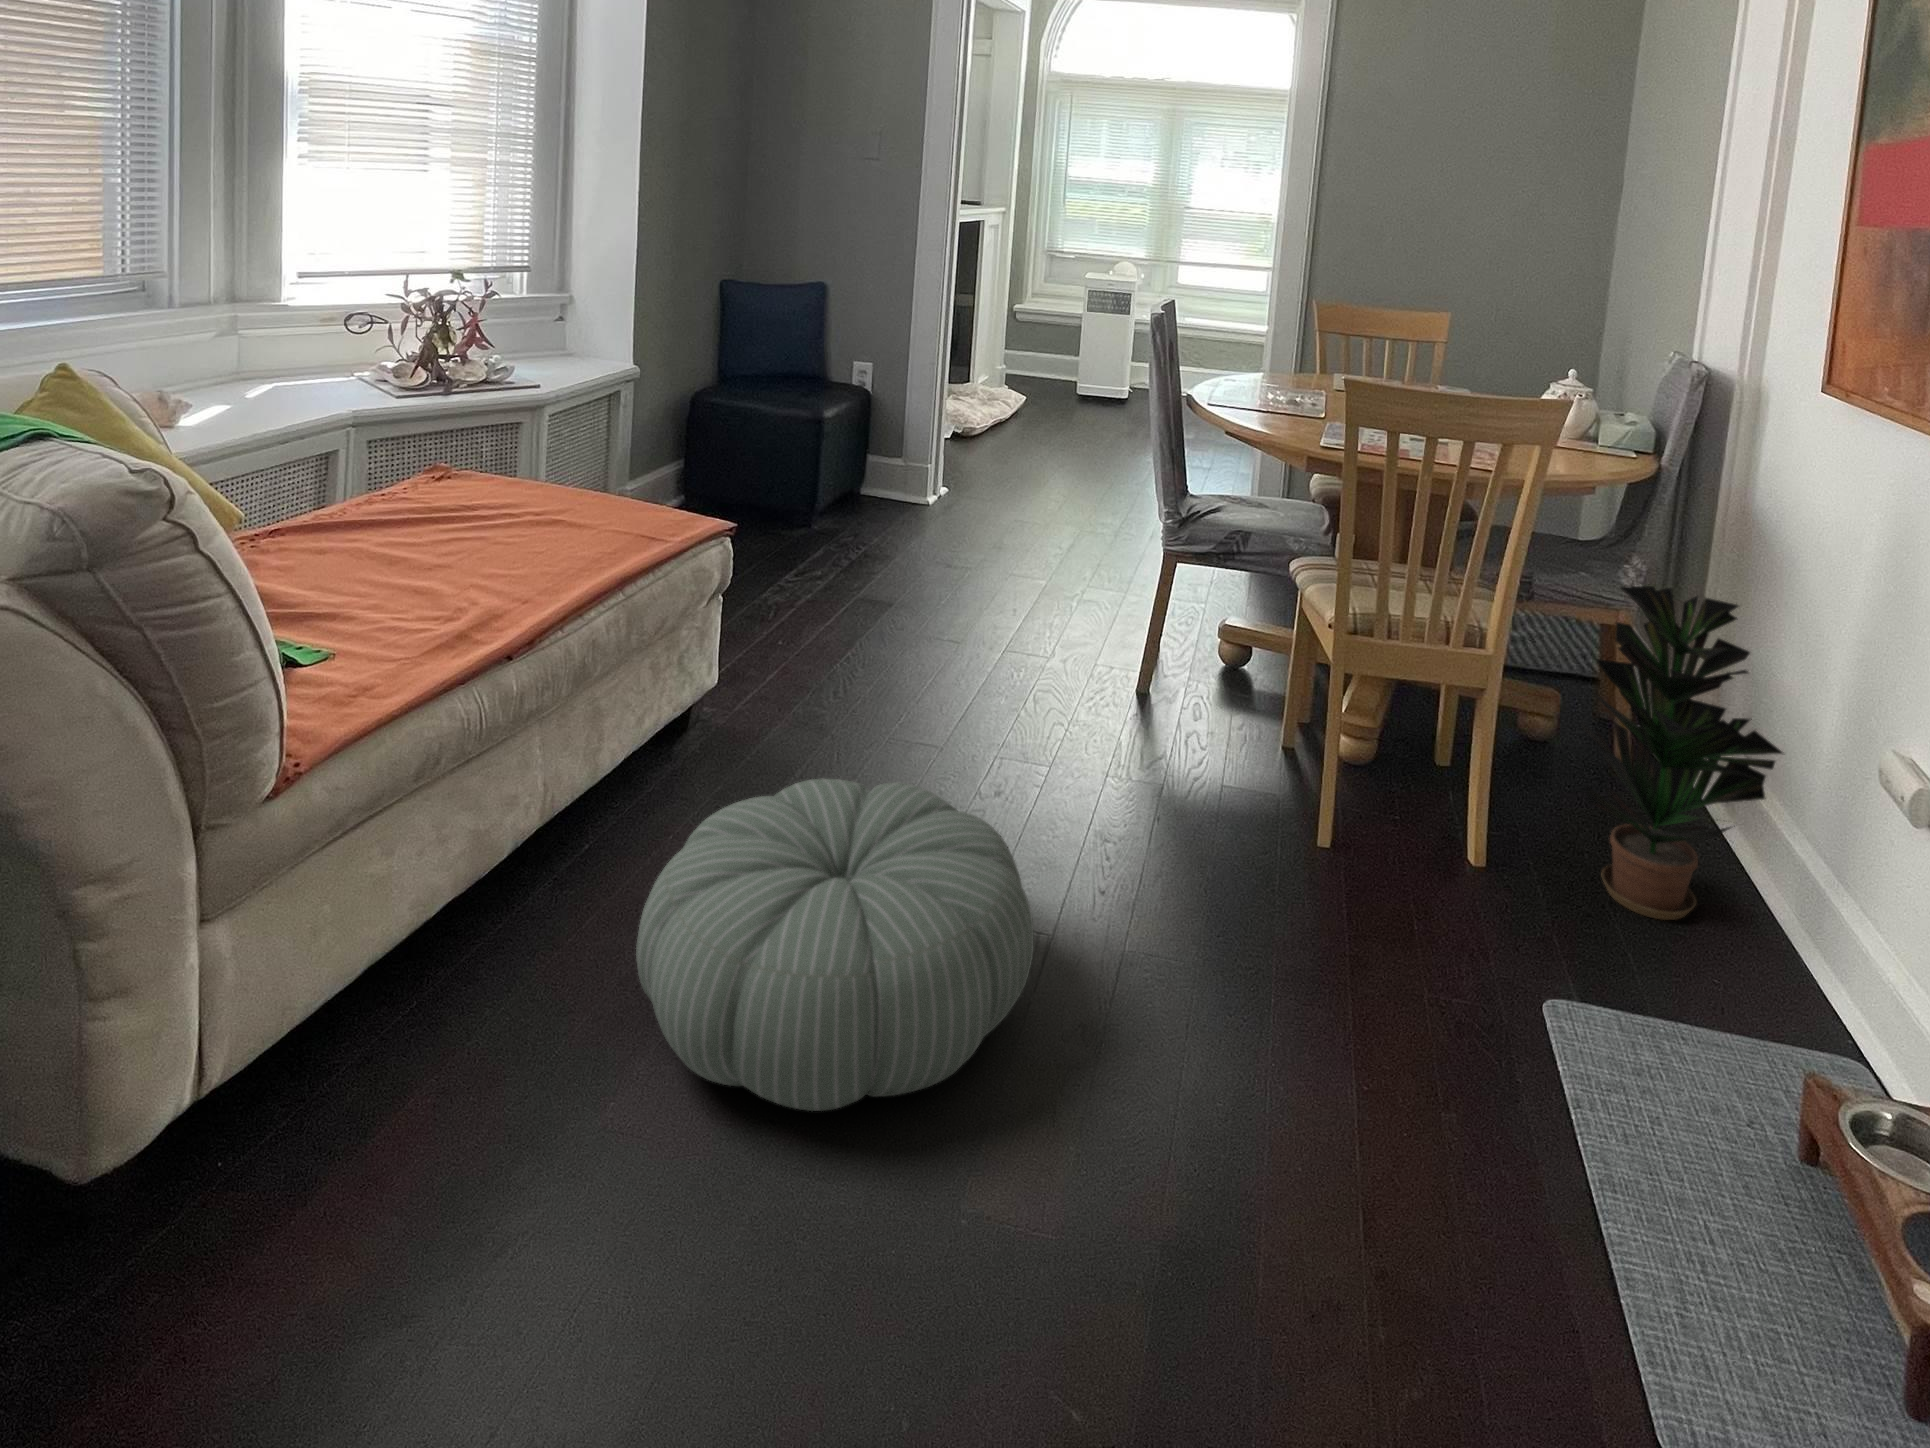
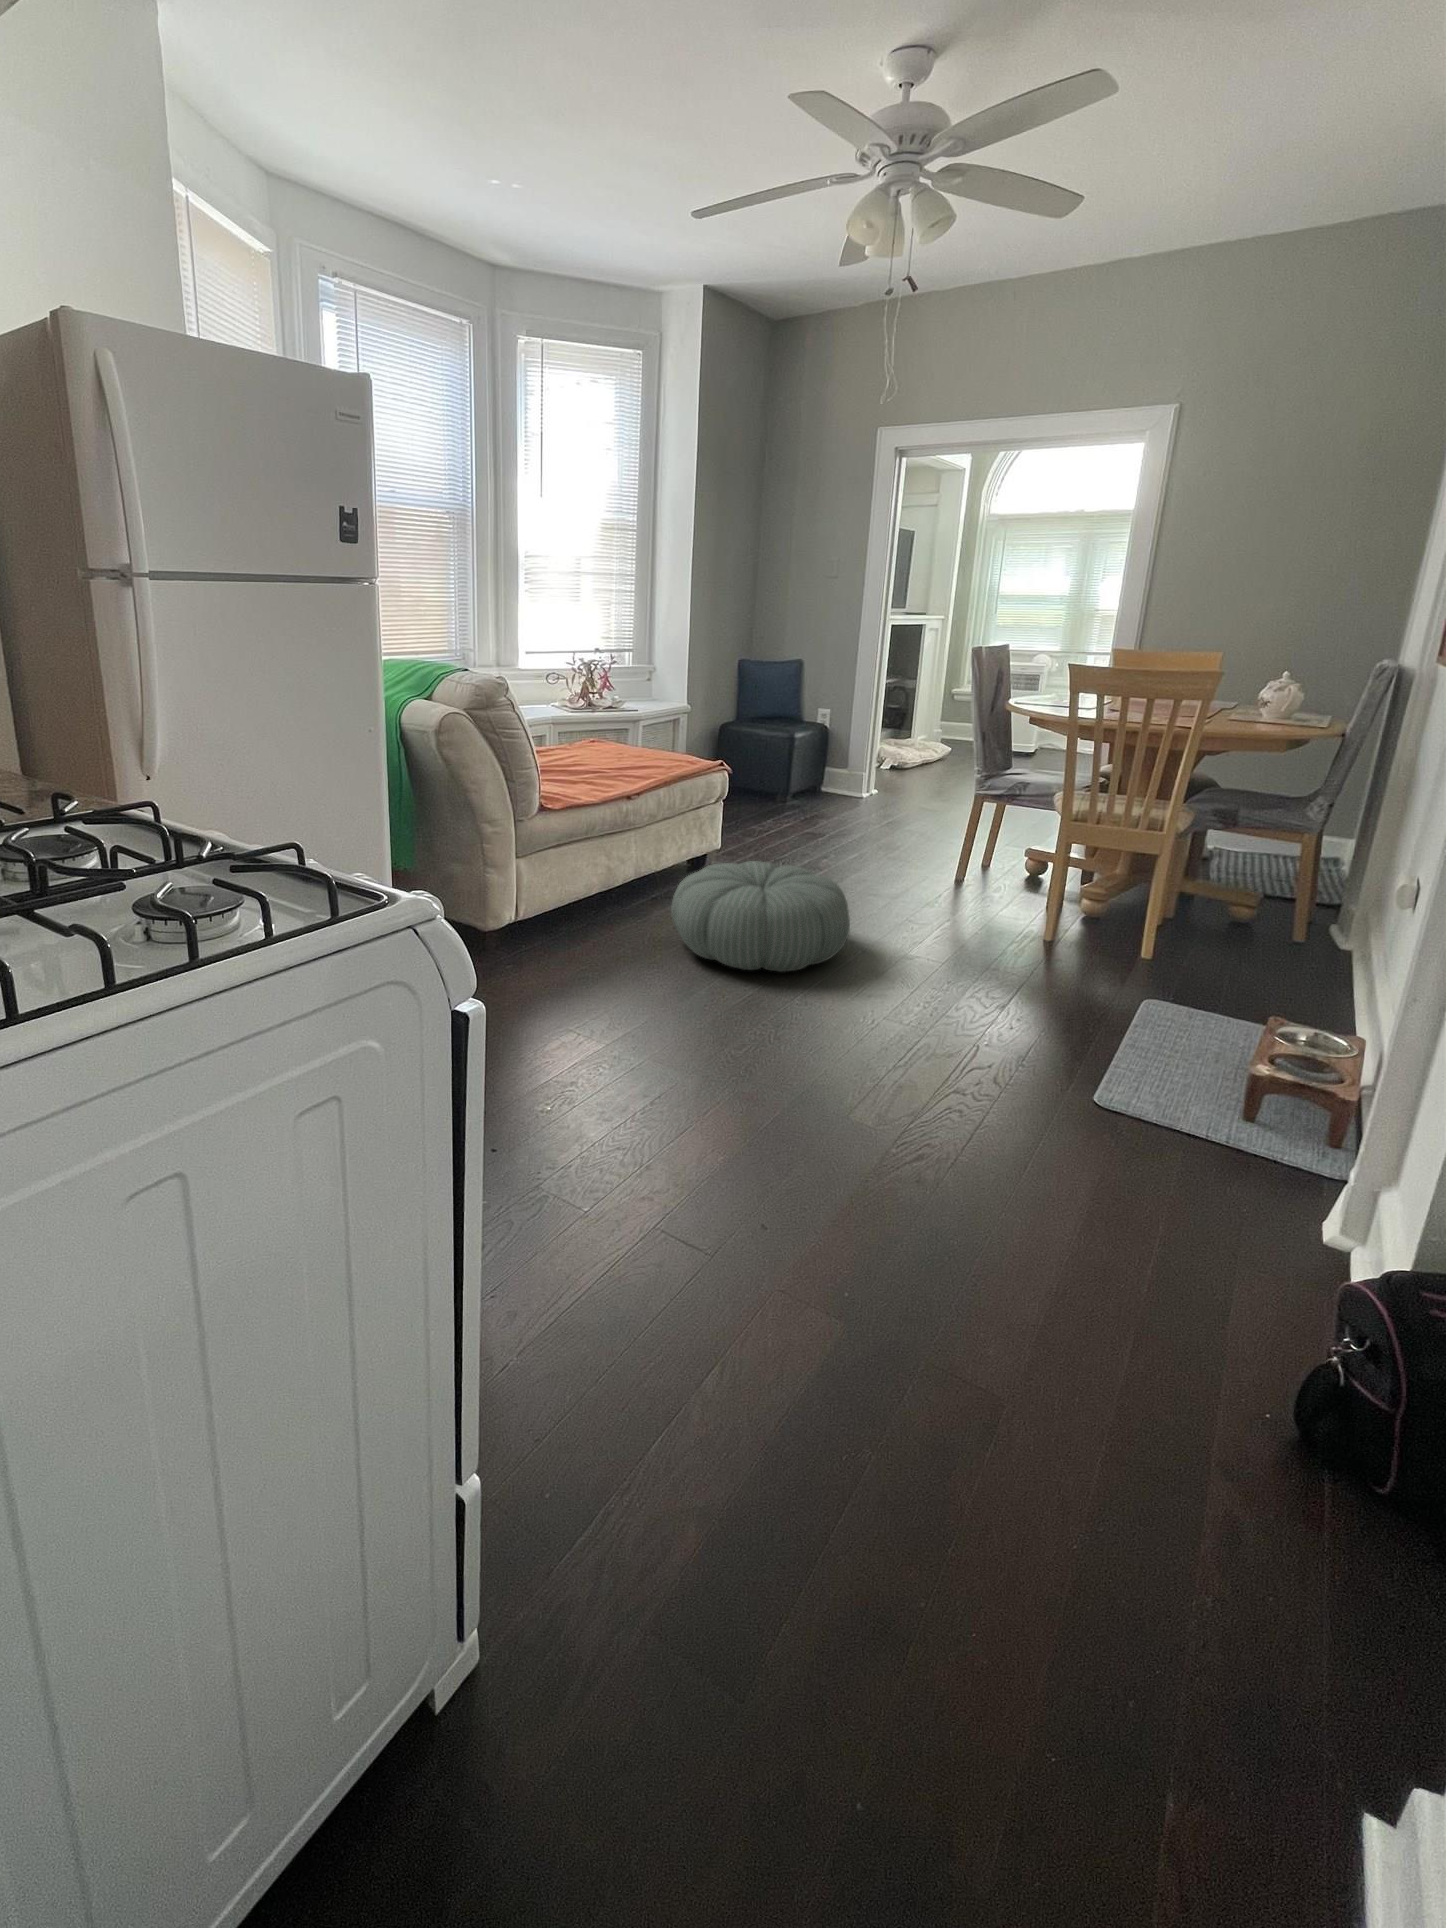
potted plant: present [1582,586,1783,920] -> none [1212,792,1368,991]

